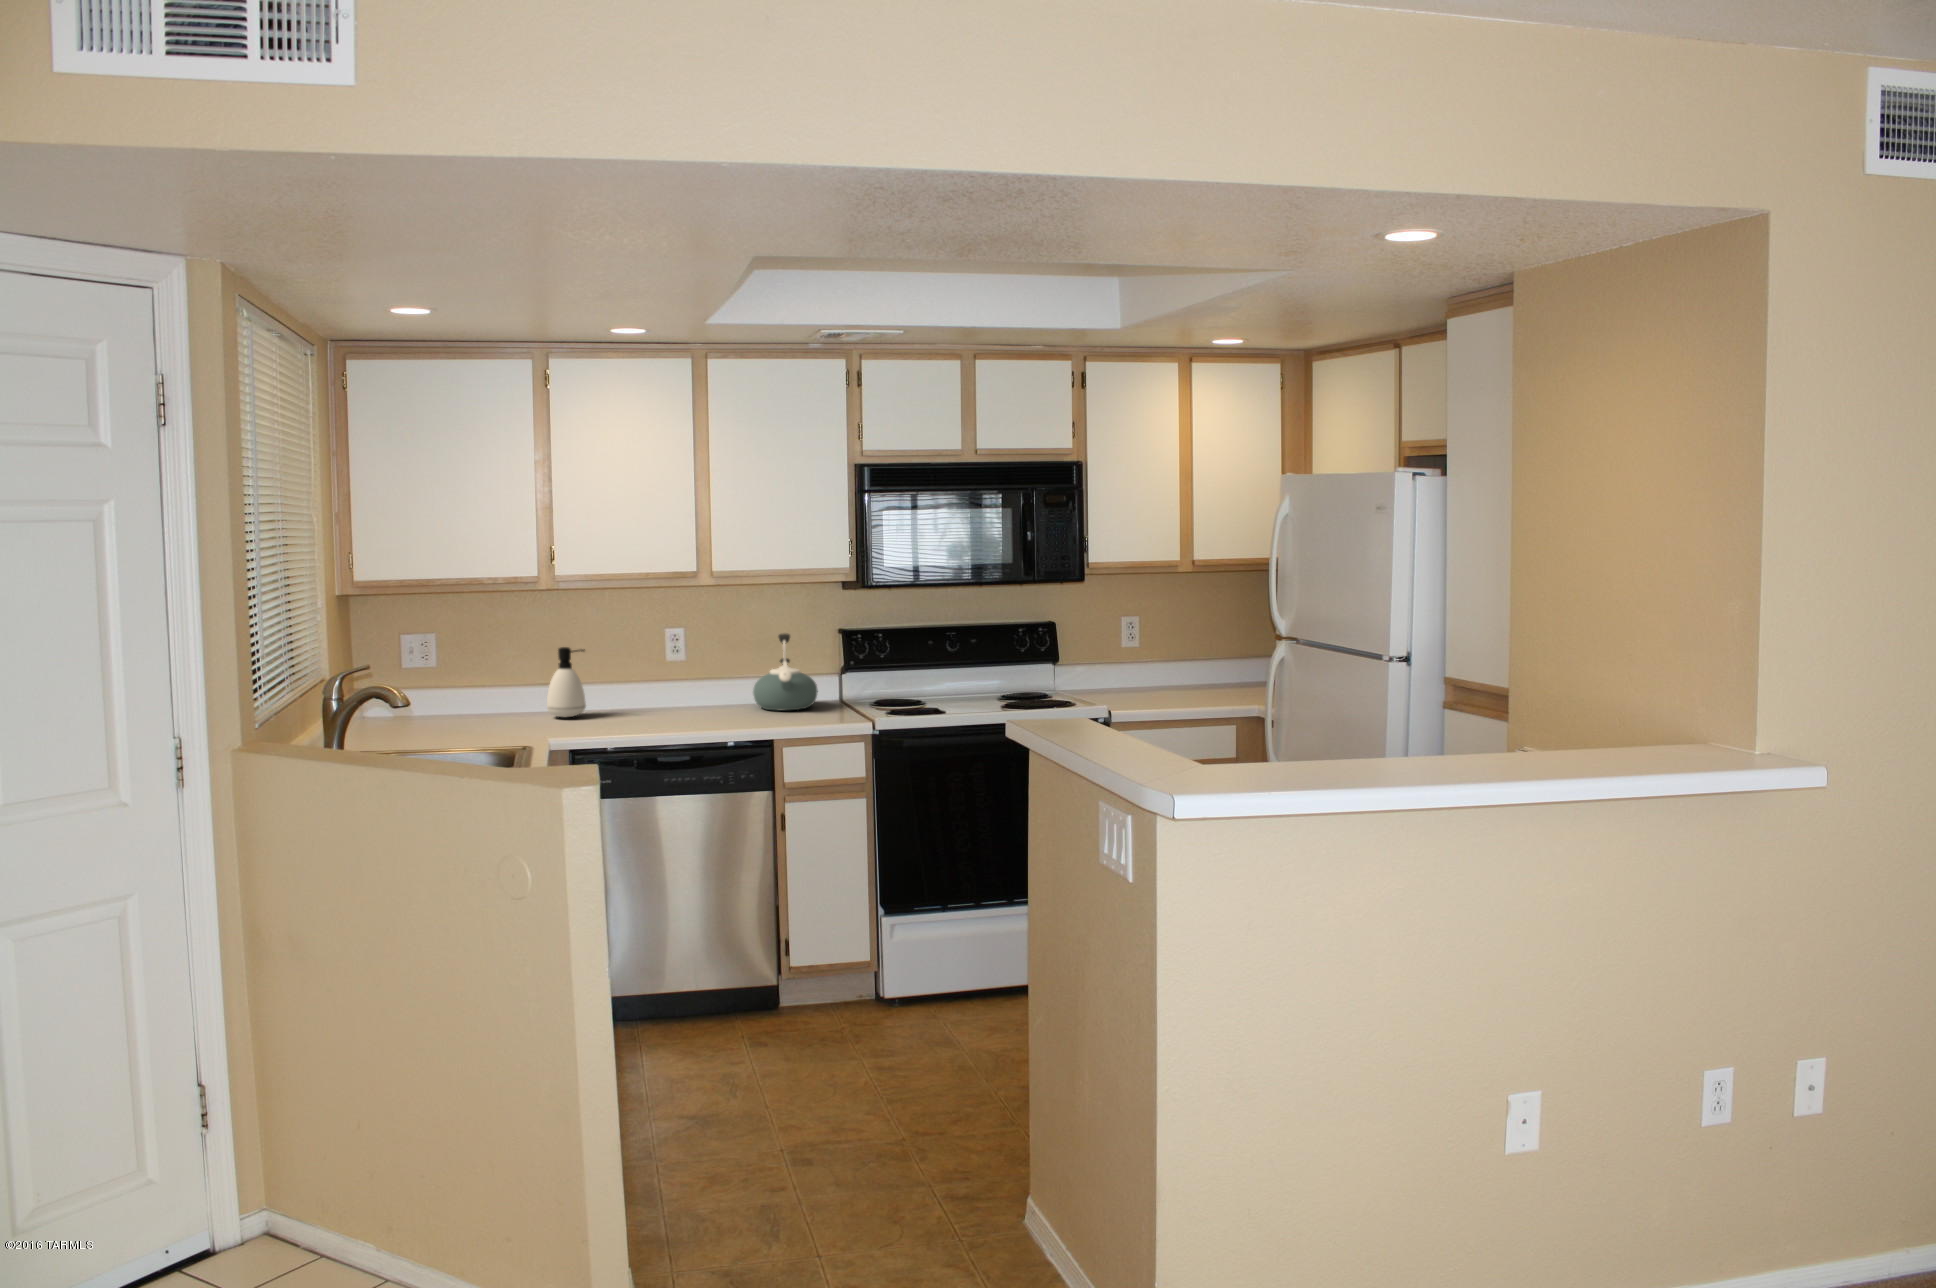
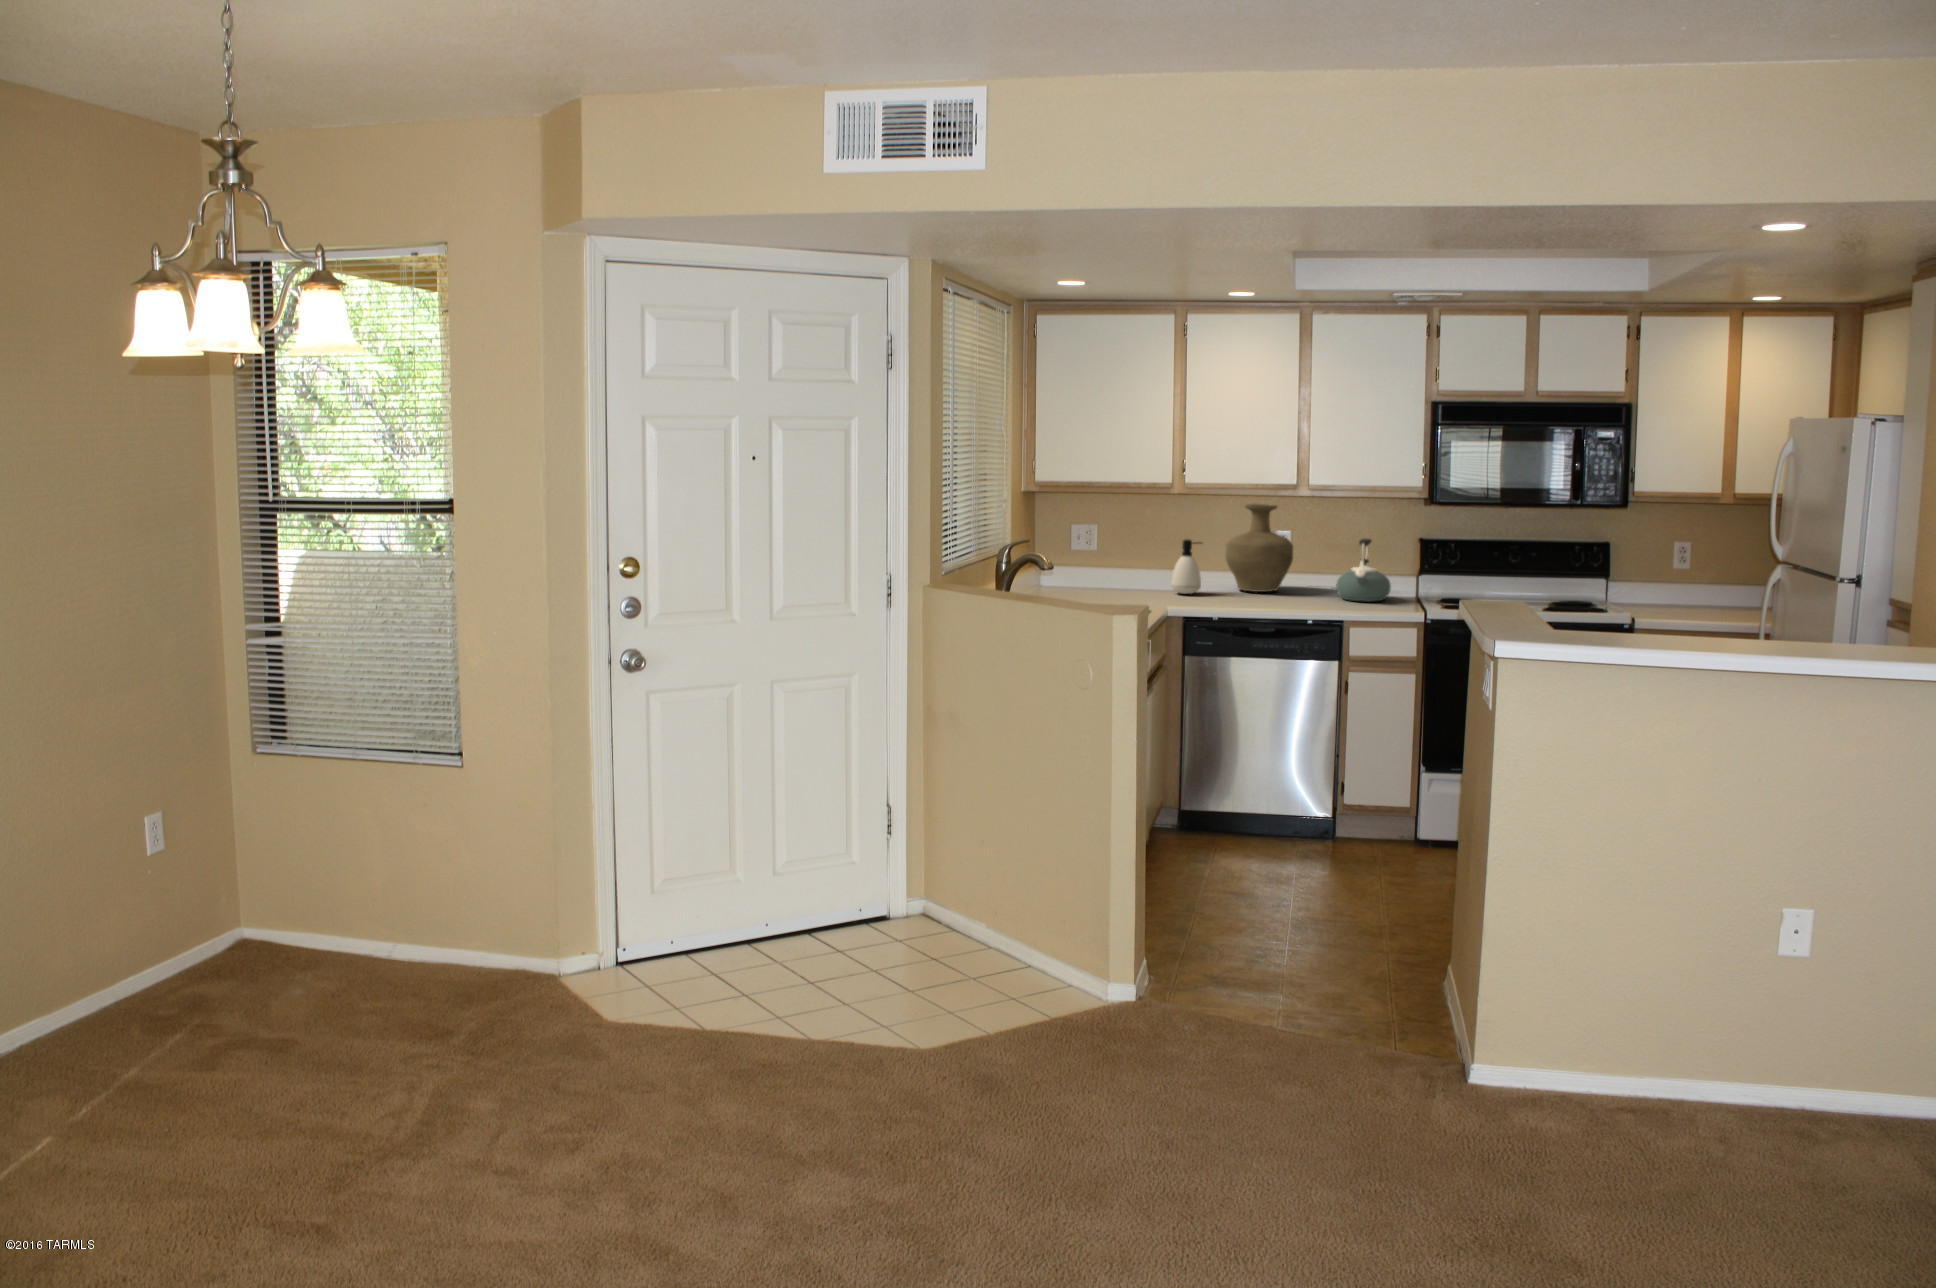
vase: none [610,597,695,707] -> present [1225,504,1293,592]

